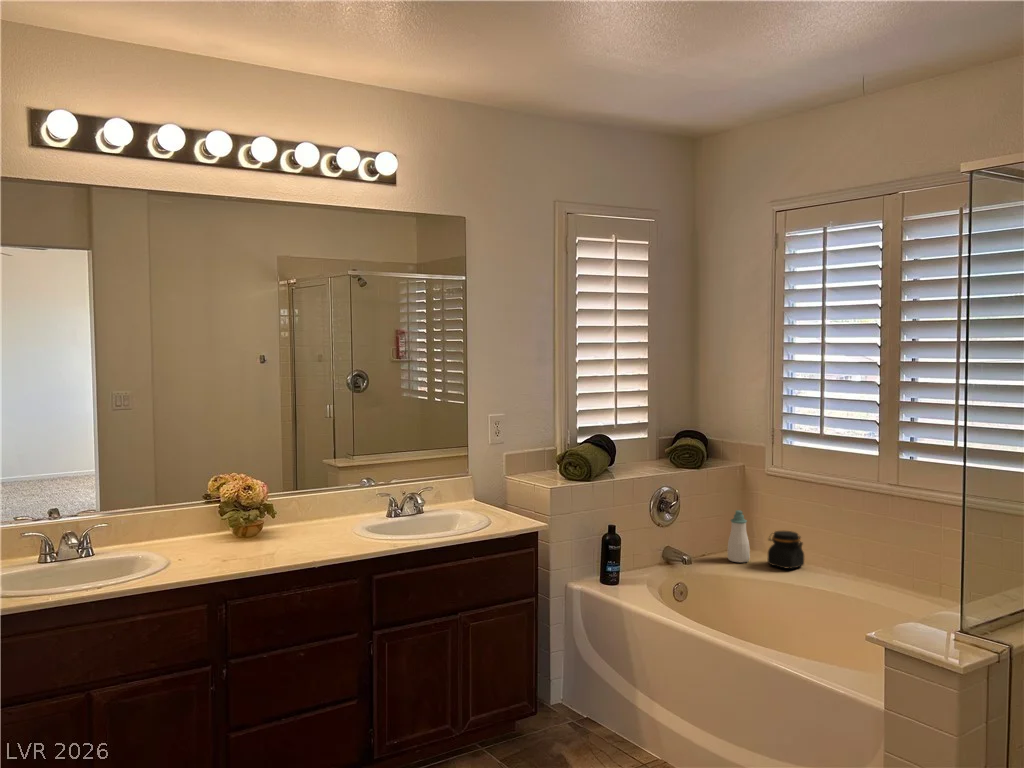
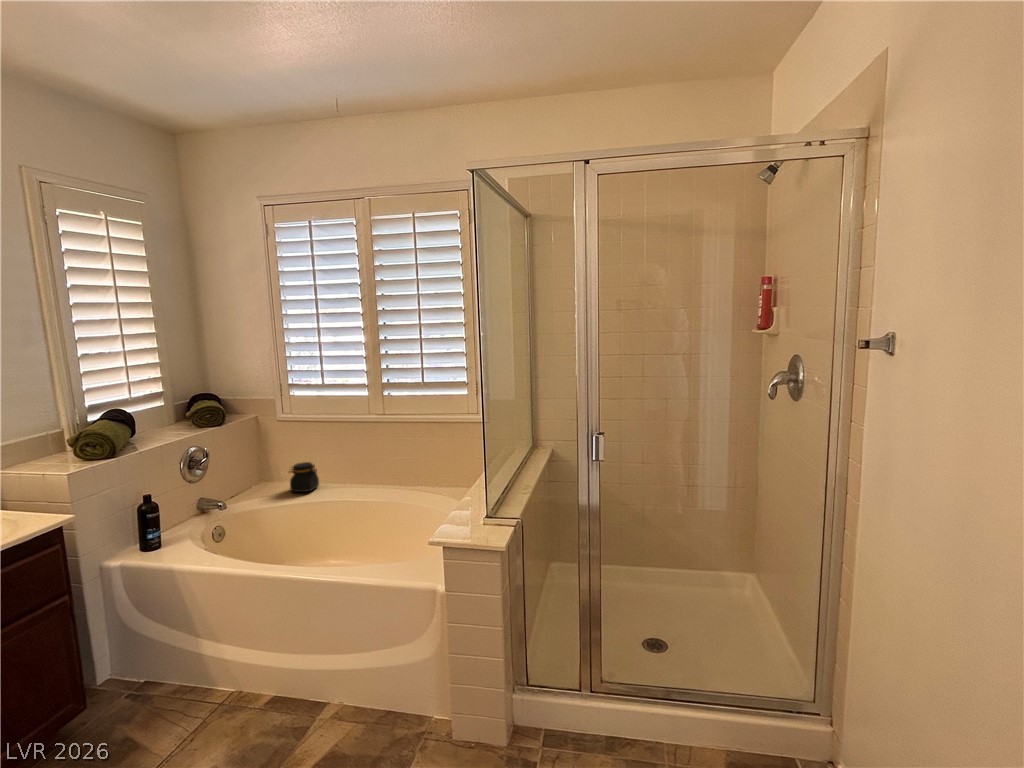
soap bottle: present [728,510,750,562] -> none [255,454,275,497]

